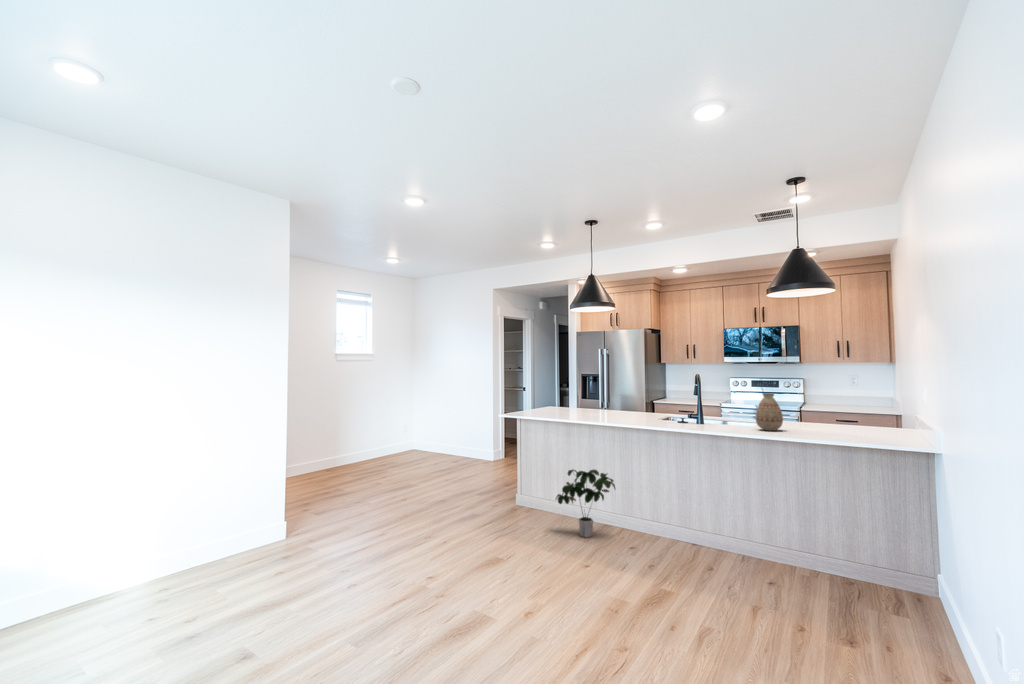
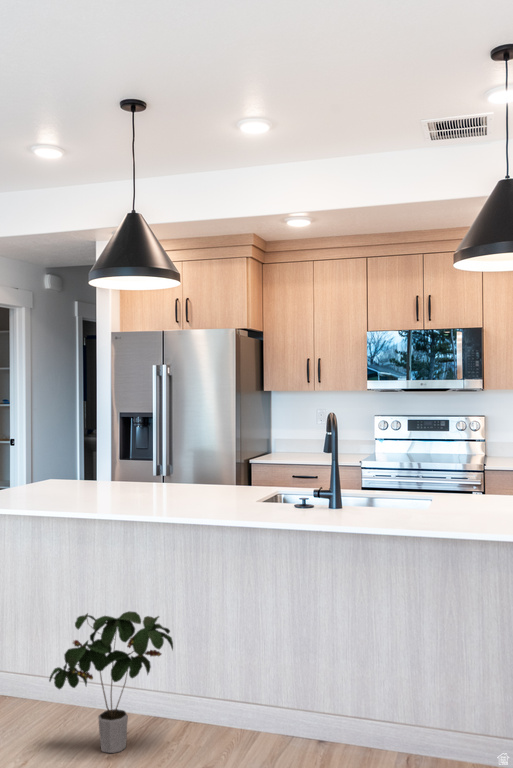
vase: present [756,393,783,431] -> none [434,449,481,520]

